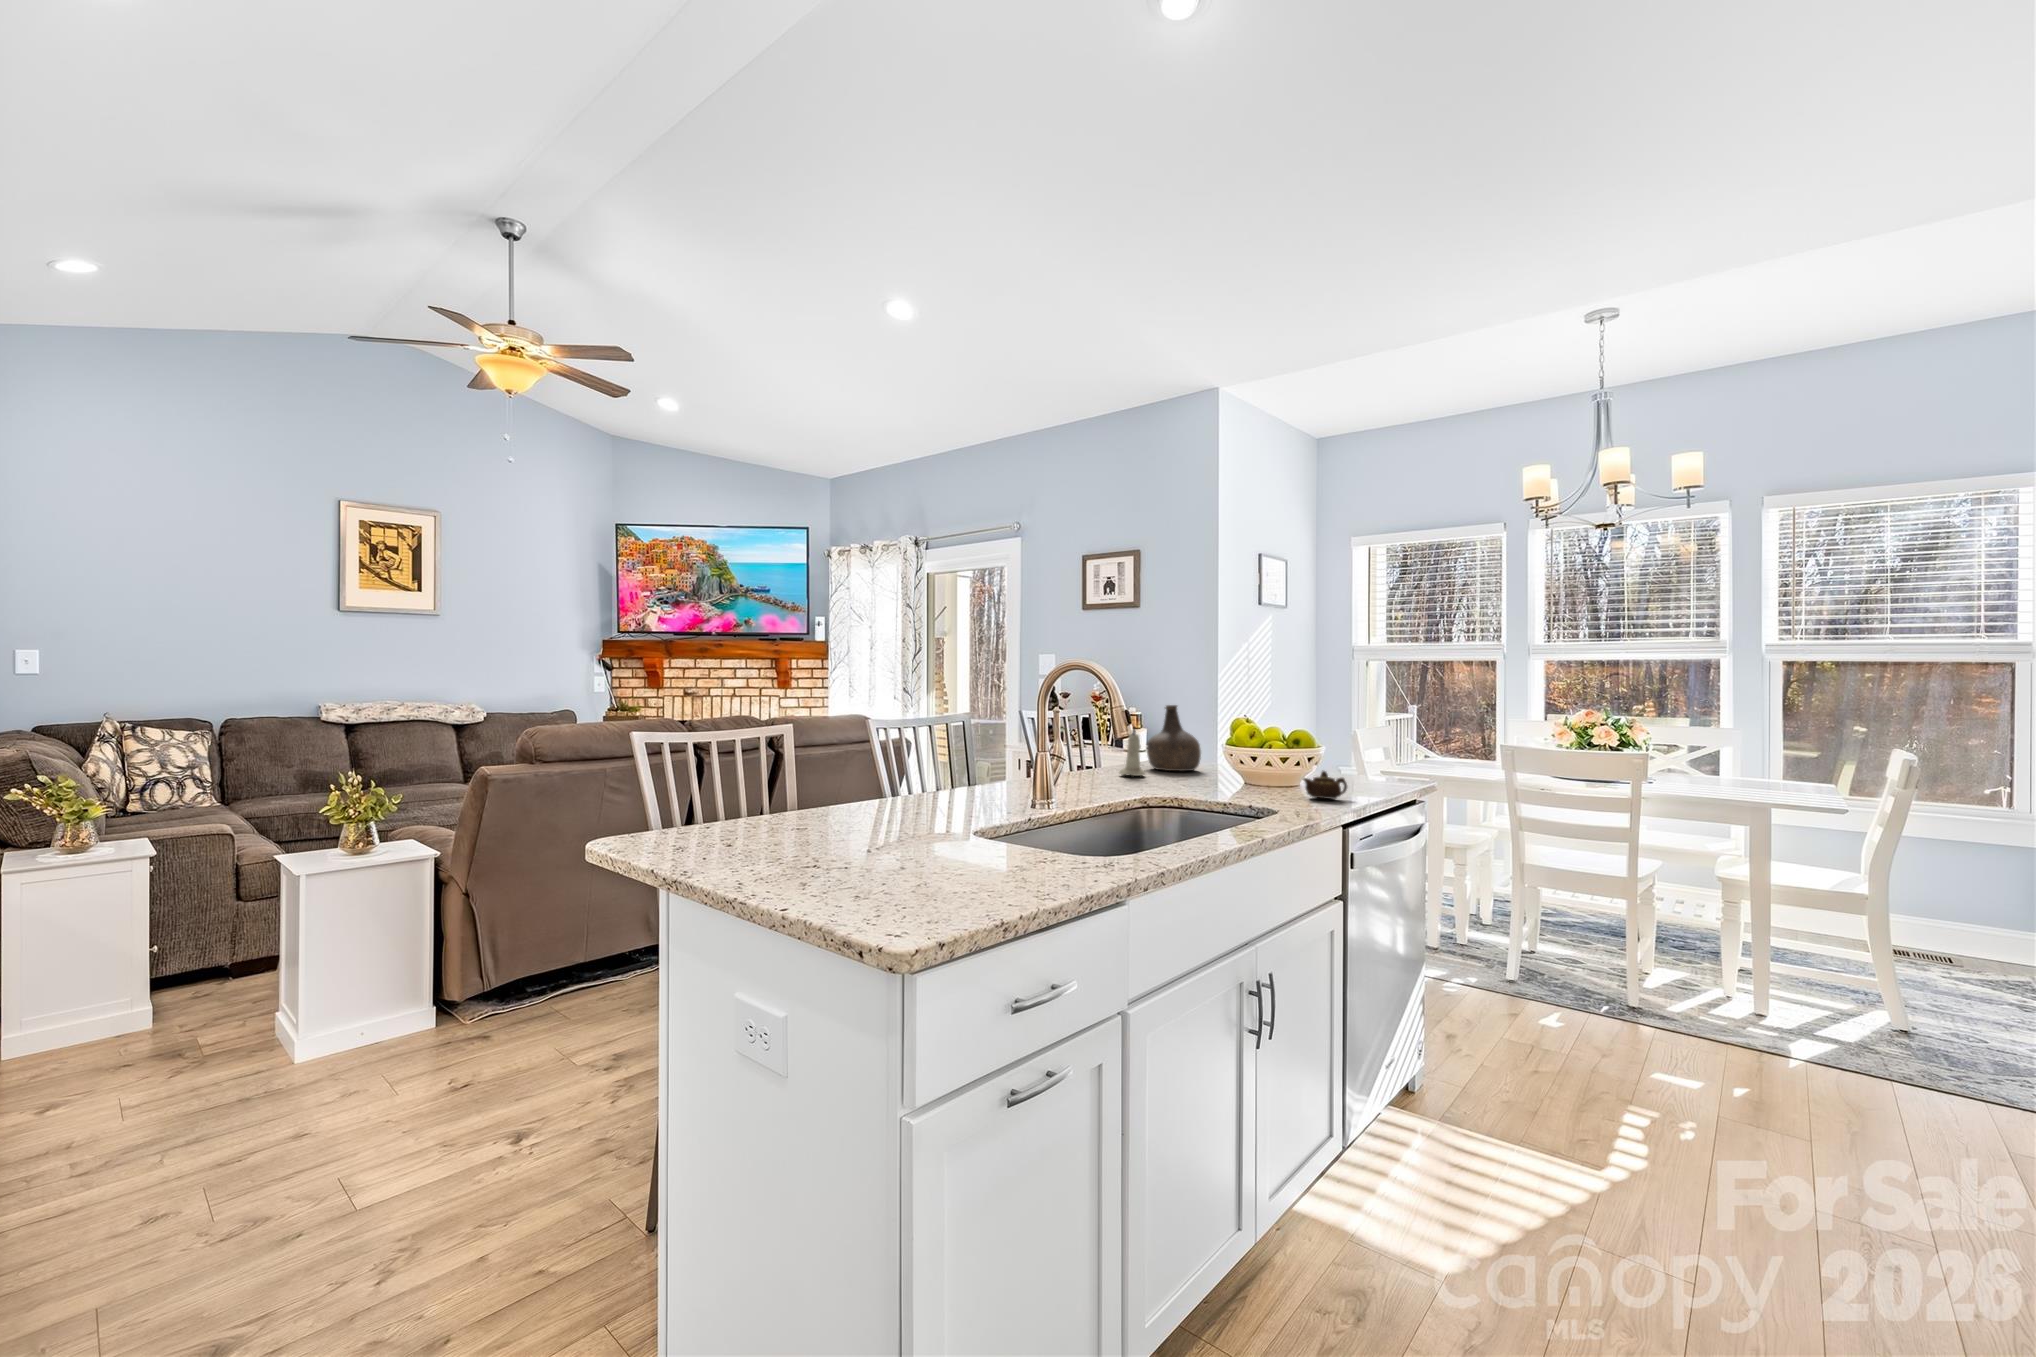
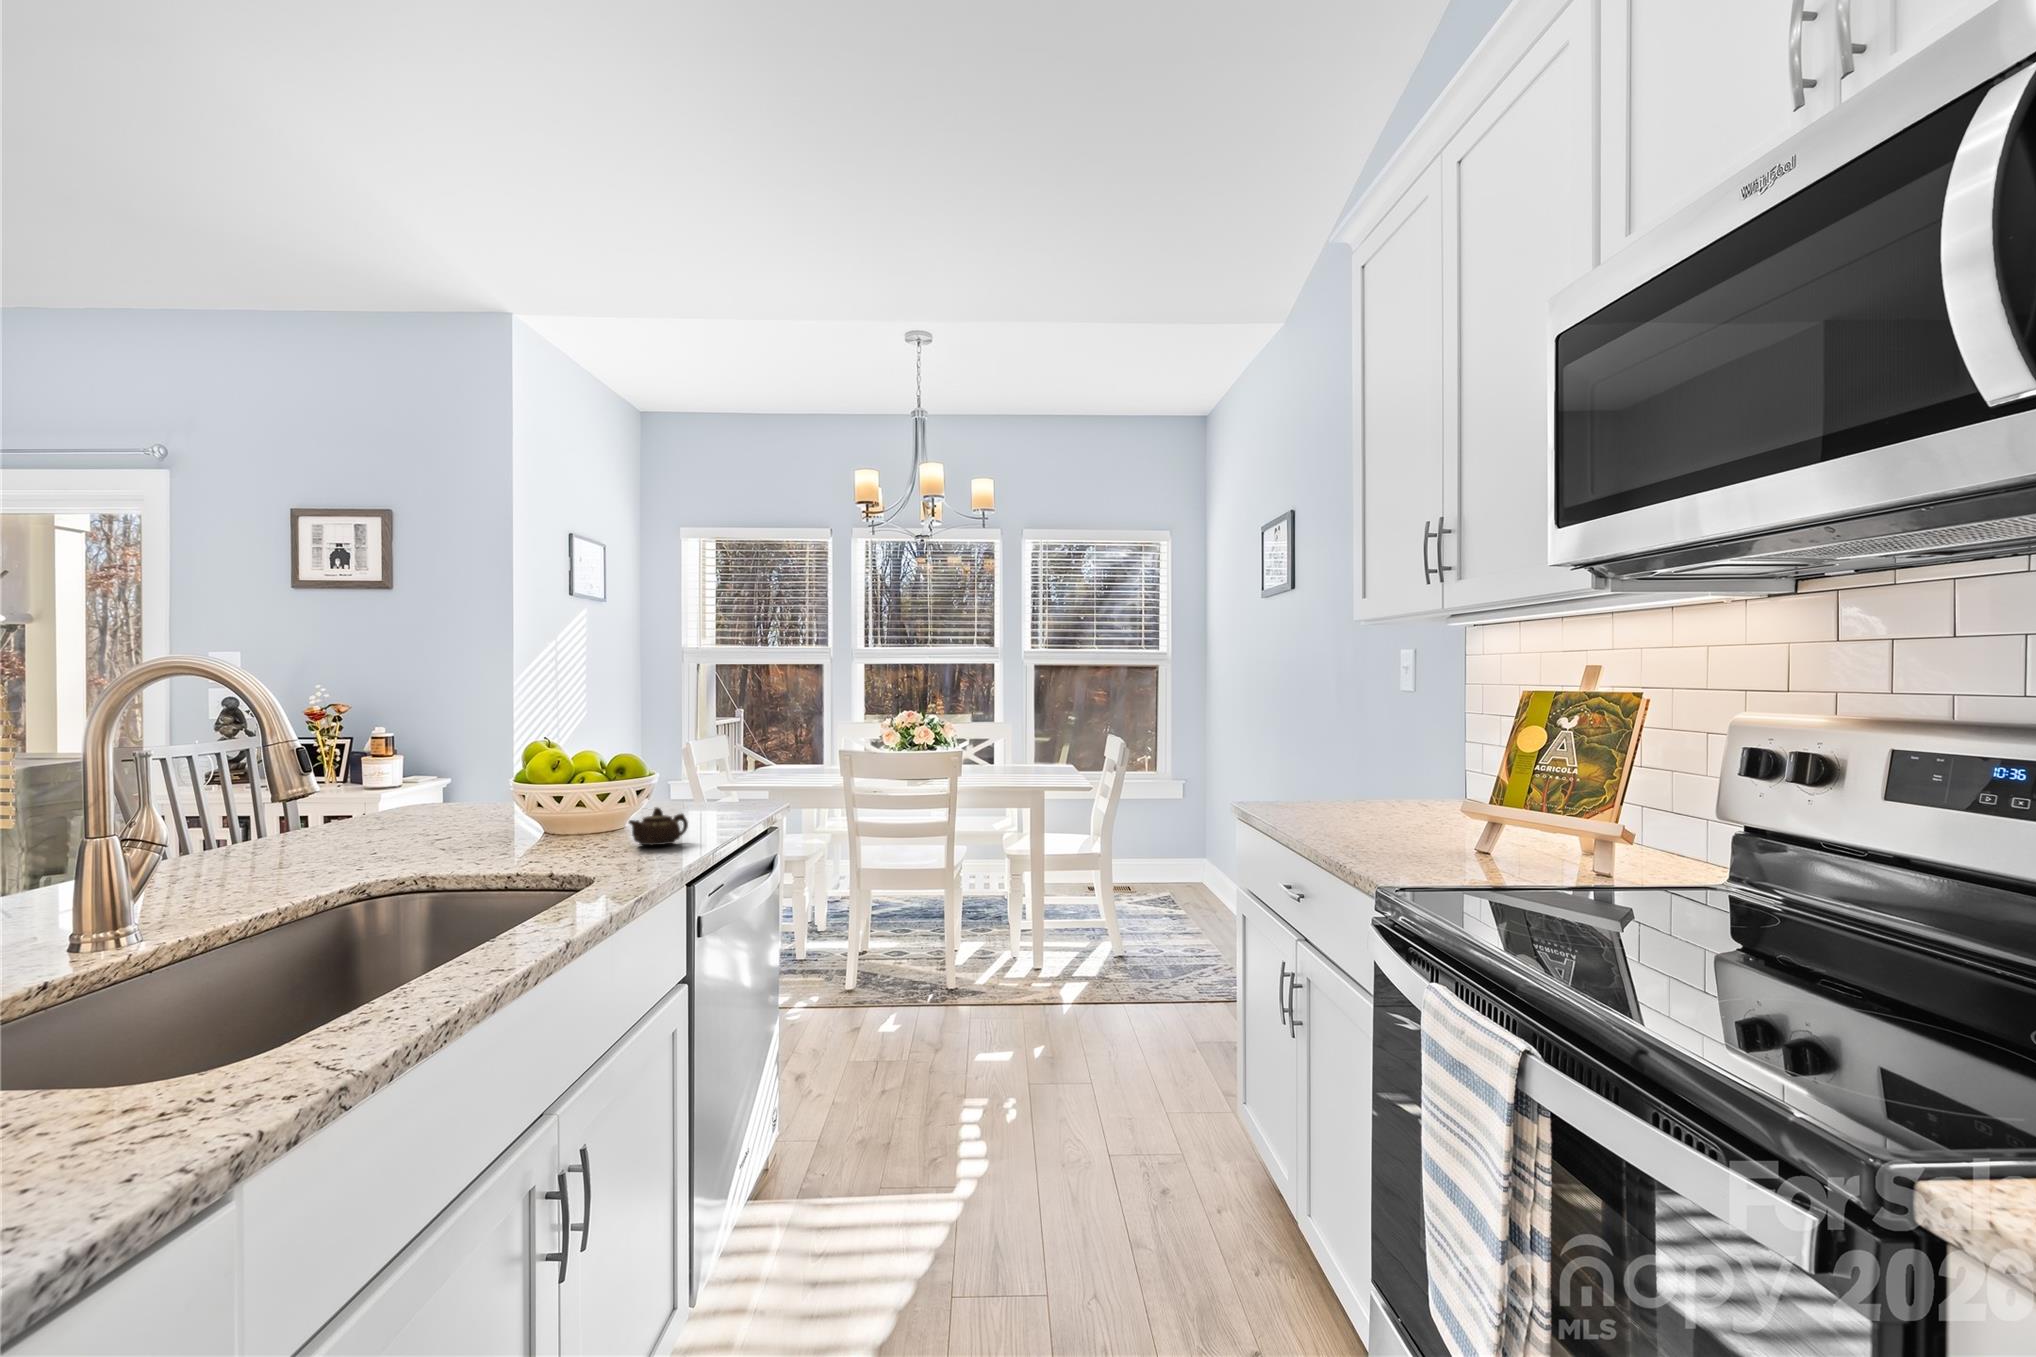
bottle: present [1147,705,1201,771] -> none [384,725,476,822]
candle: present [1119,726,1145,776] -> none [326,758,378,841]

